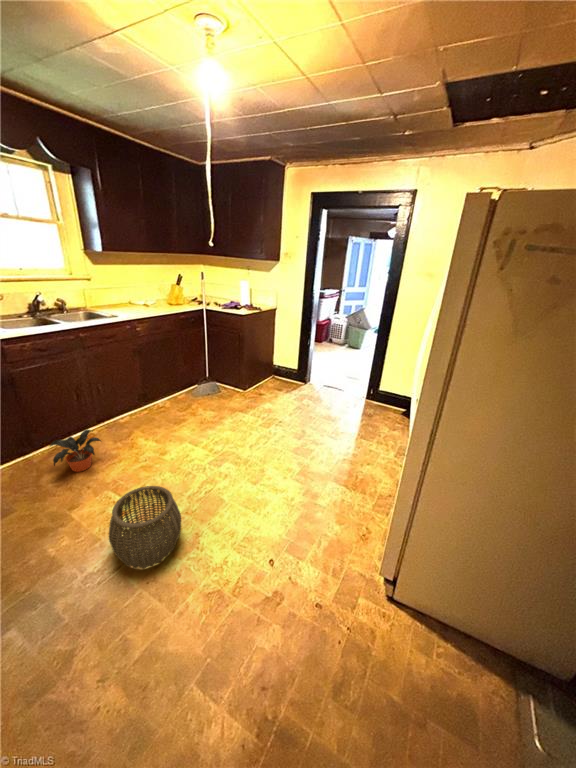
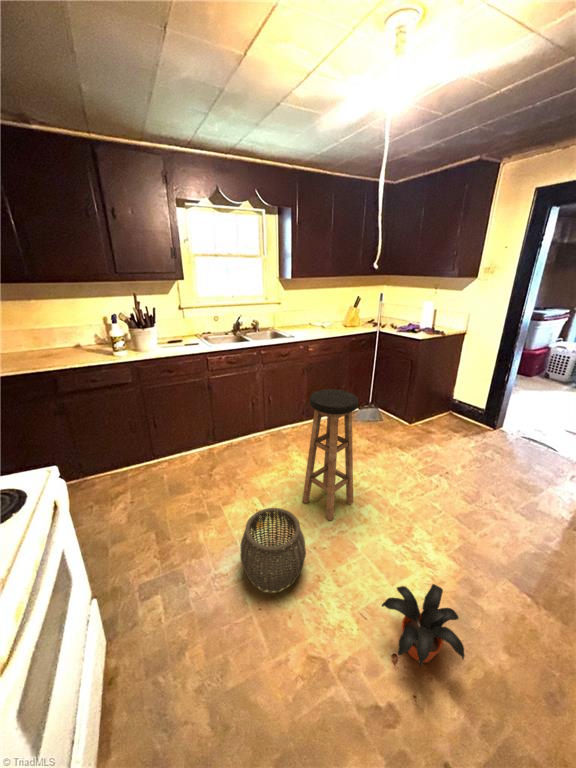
bar stool: none [157,363,212,486] -> present [302,389,358,521]
potted plant: present [50,430,101,472] -> present [382,584,464,666]

